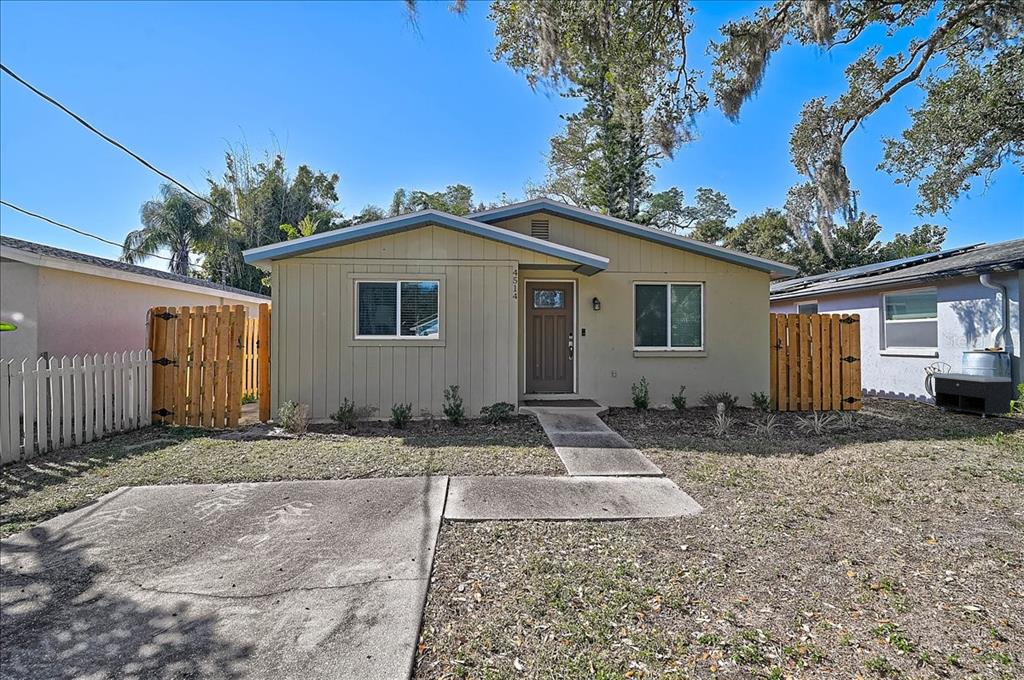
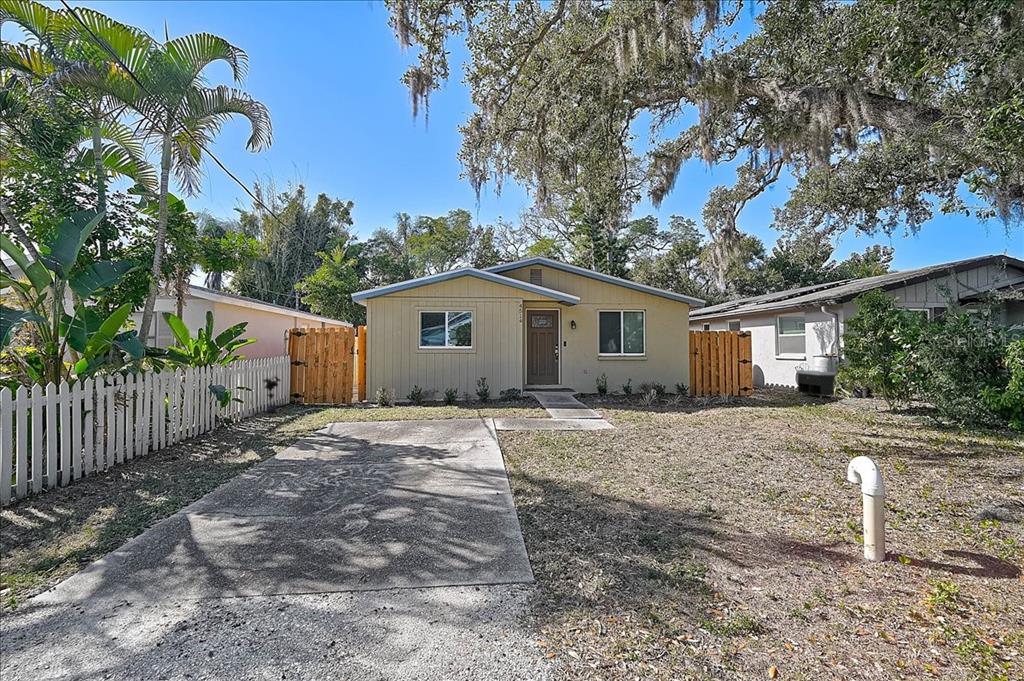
potted plant: none [38,388,90,456] -> present [264,376,281,413]

